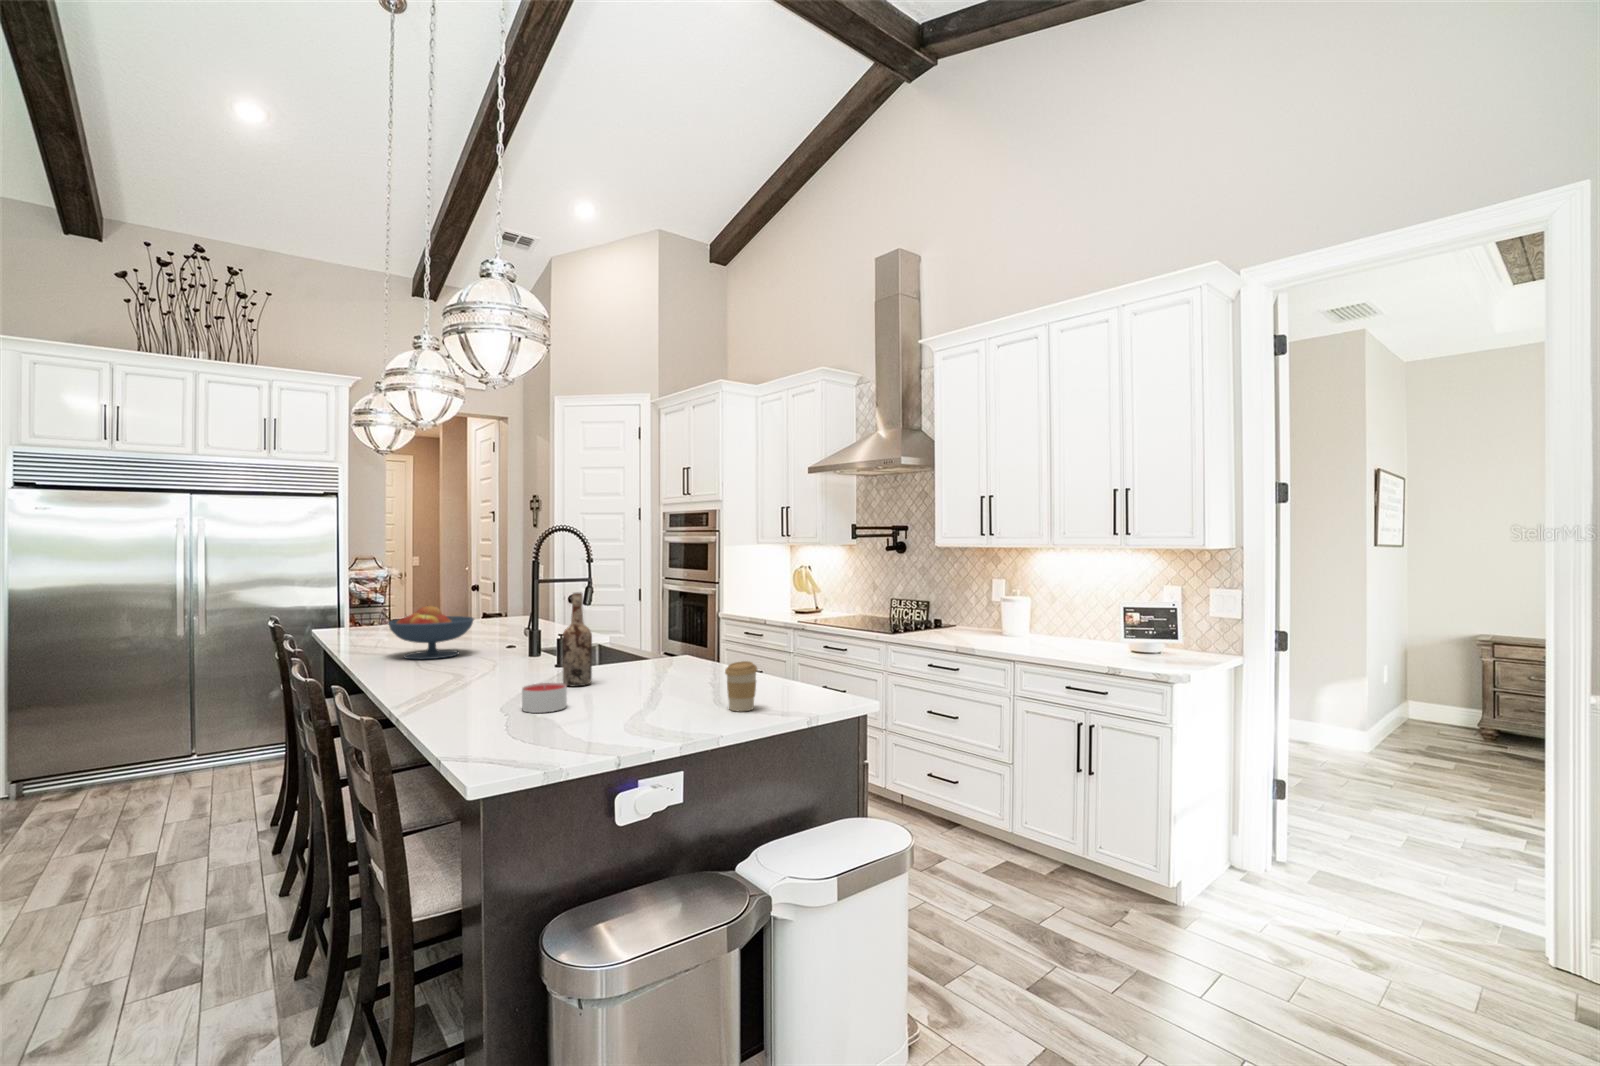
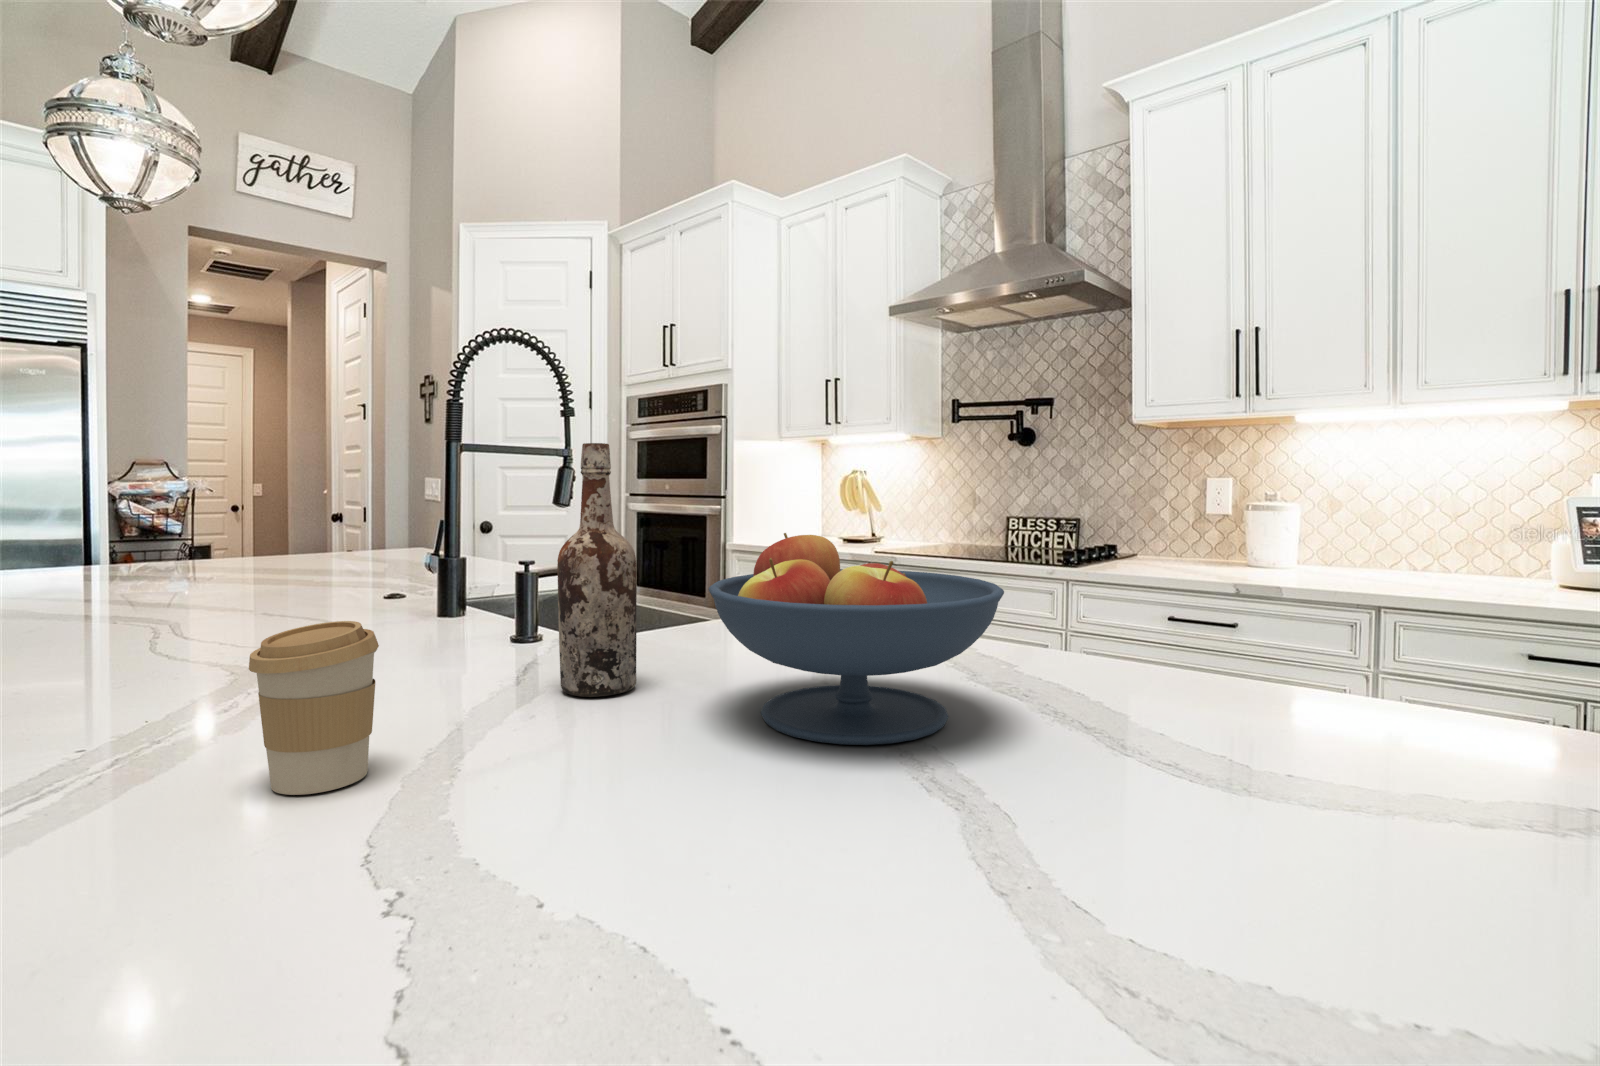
fruit bowl: present [388,606,474,659] -> present [709,533,1004,745]
coffee cup: present [725,661,757,711] -> present [249,621,379,795]
candle: present [522,683,567,713] -> none [470,706,630,833]

